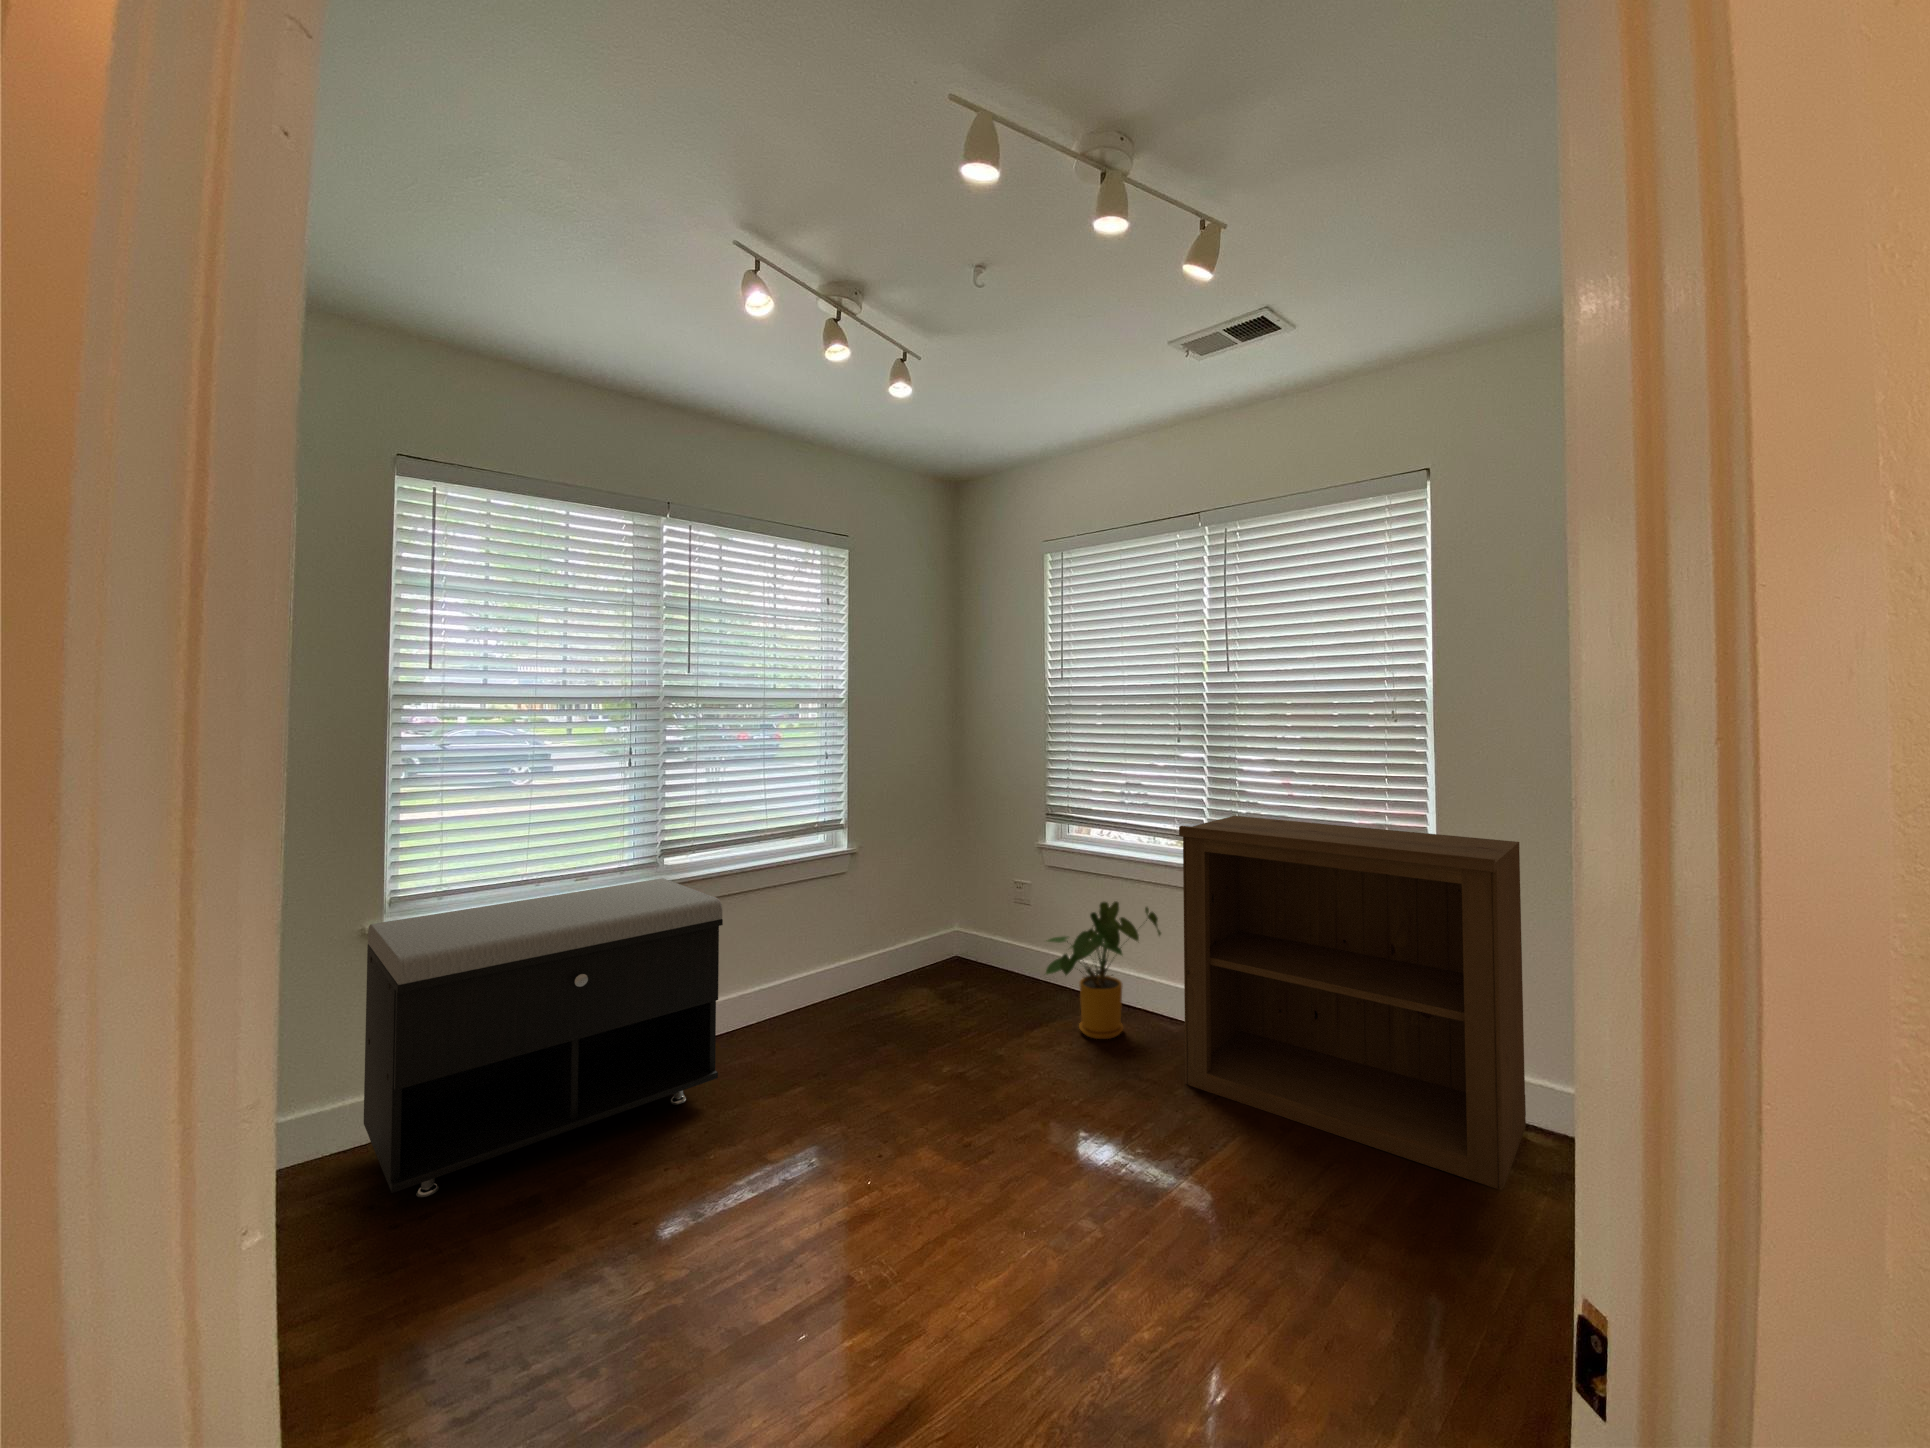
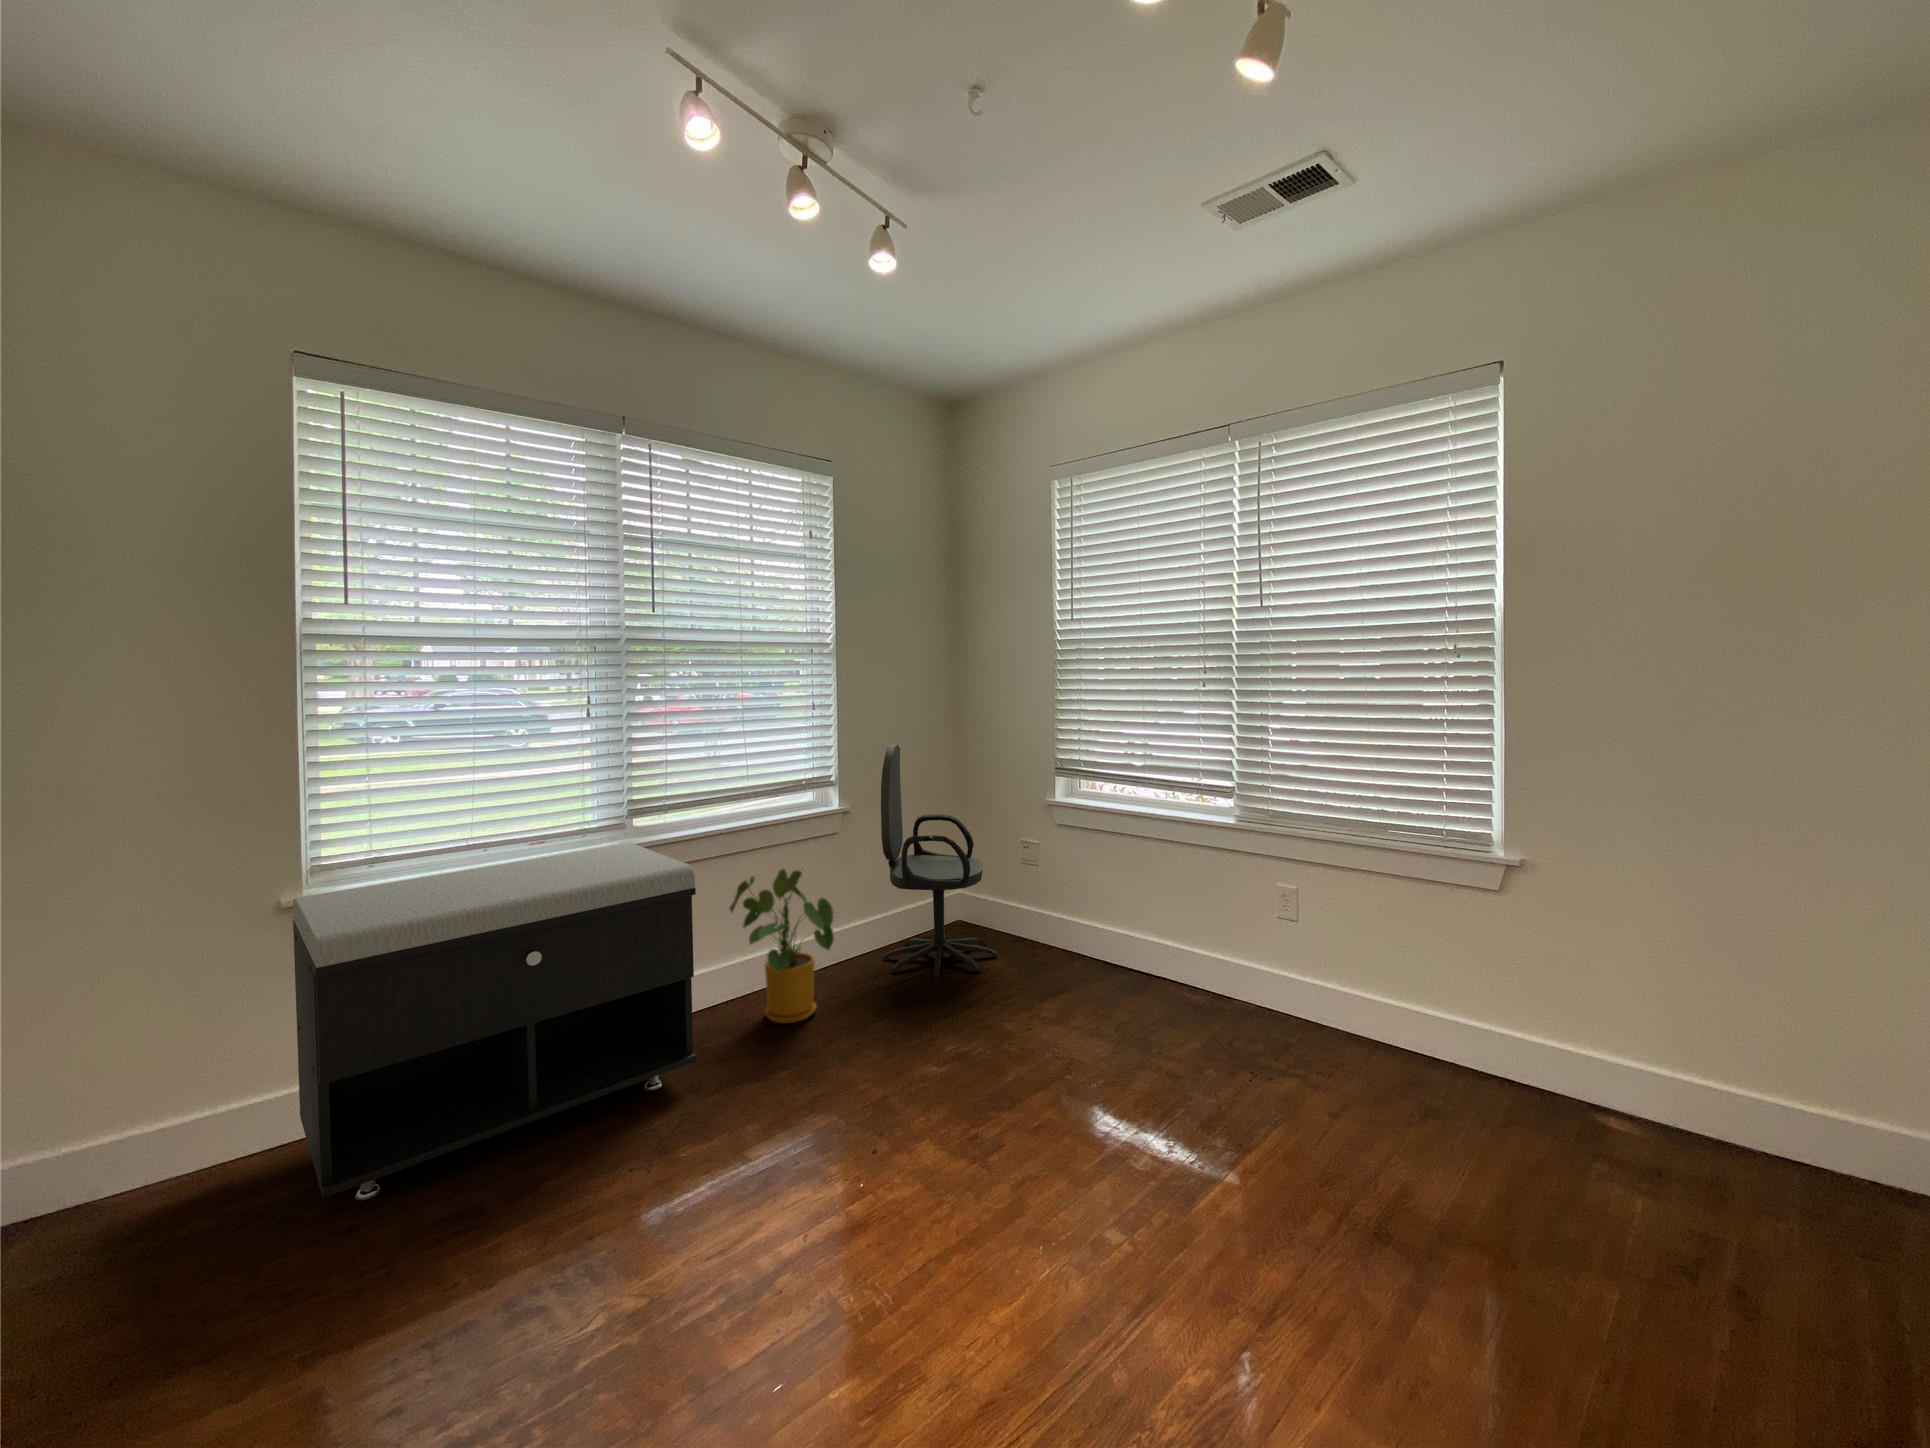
office chair: none [886,790,989,1008] -> present [881,744,996,979]
bookshelf: present [1179,816,1526,1190] -> none [1208,768,1600,1184]
house plant: present [1046,902,1161,1039] -> present [730,869,834,1023]

